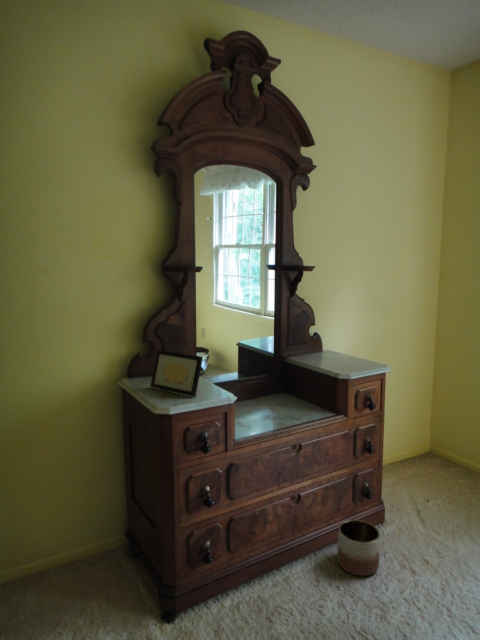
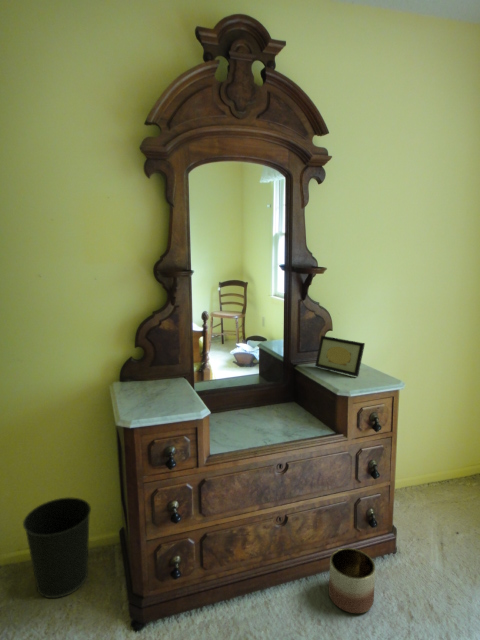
picture frame: present [151,350,203,397] -> present [315,336,365,377]
wastebasket: none [33,503,104,609] -> present [23,497,91,598]

